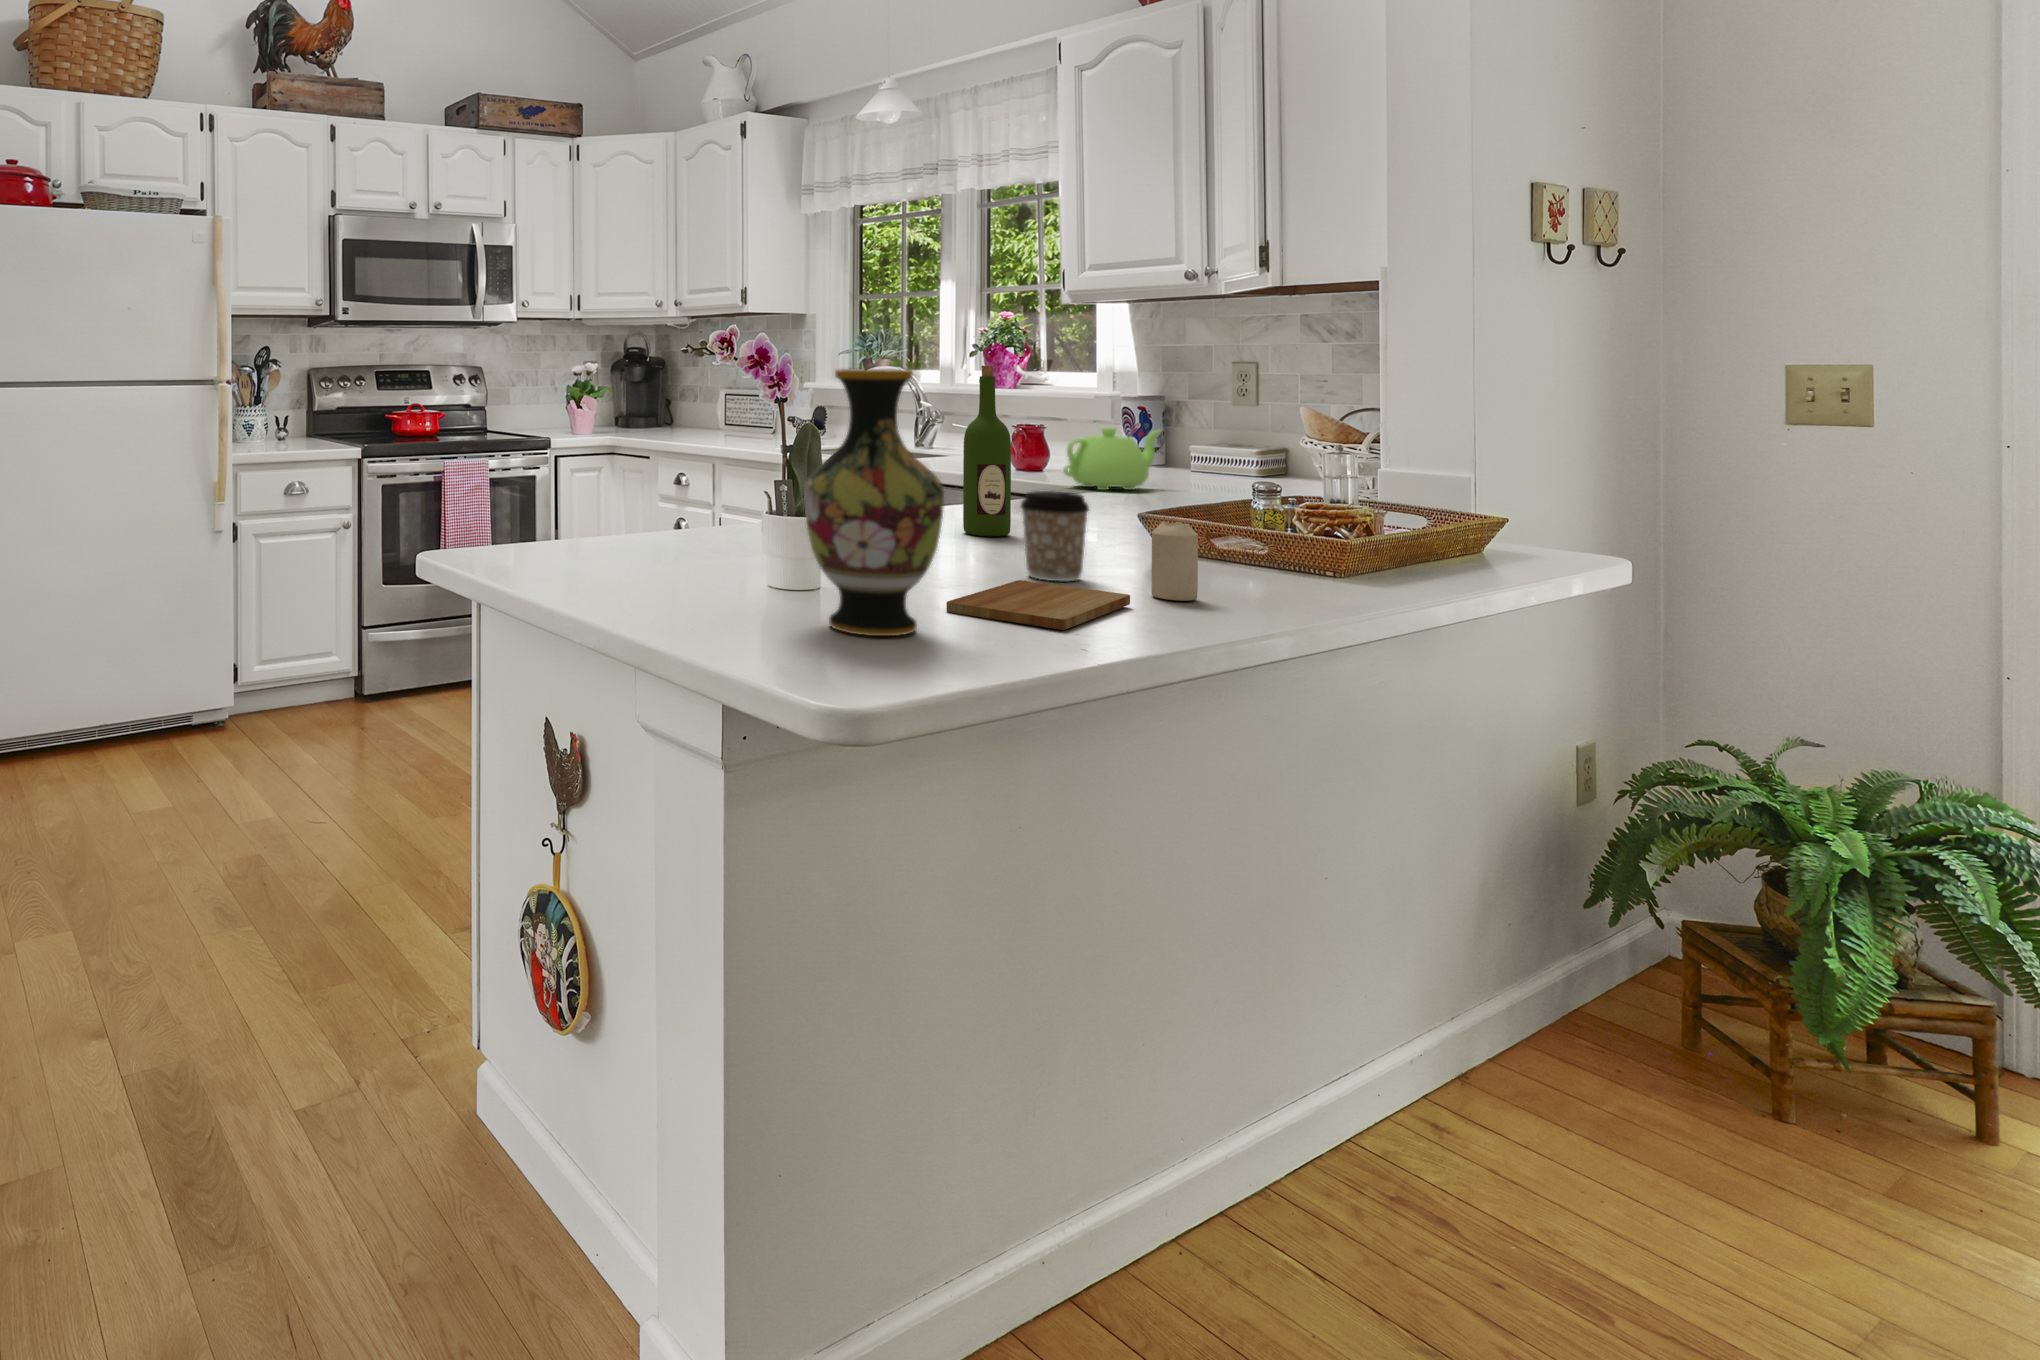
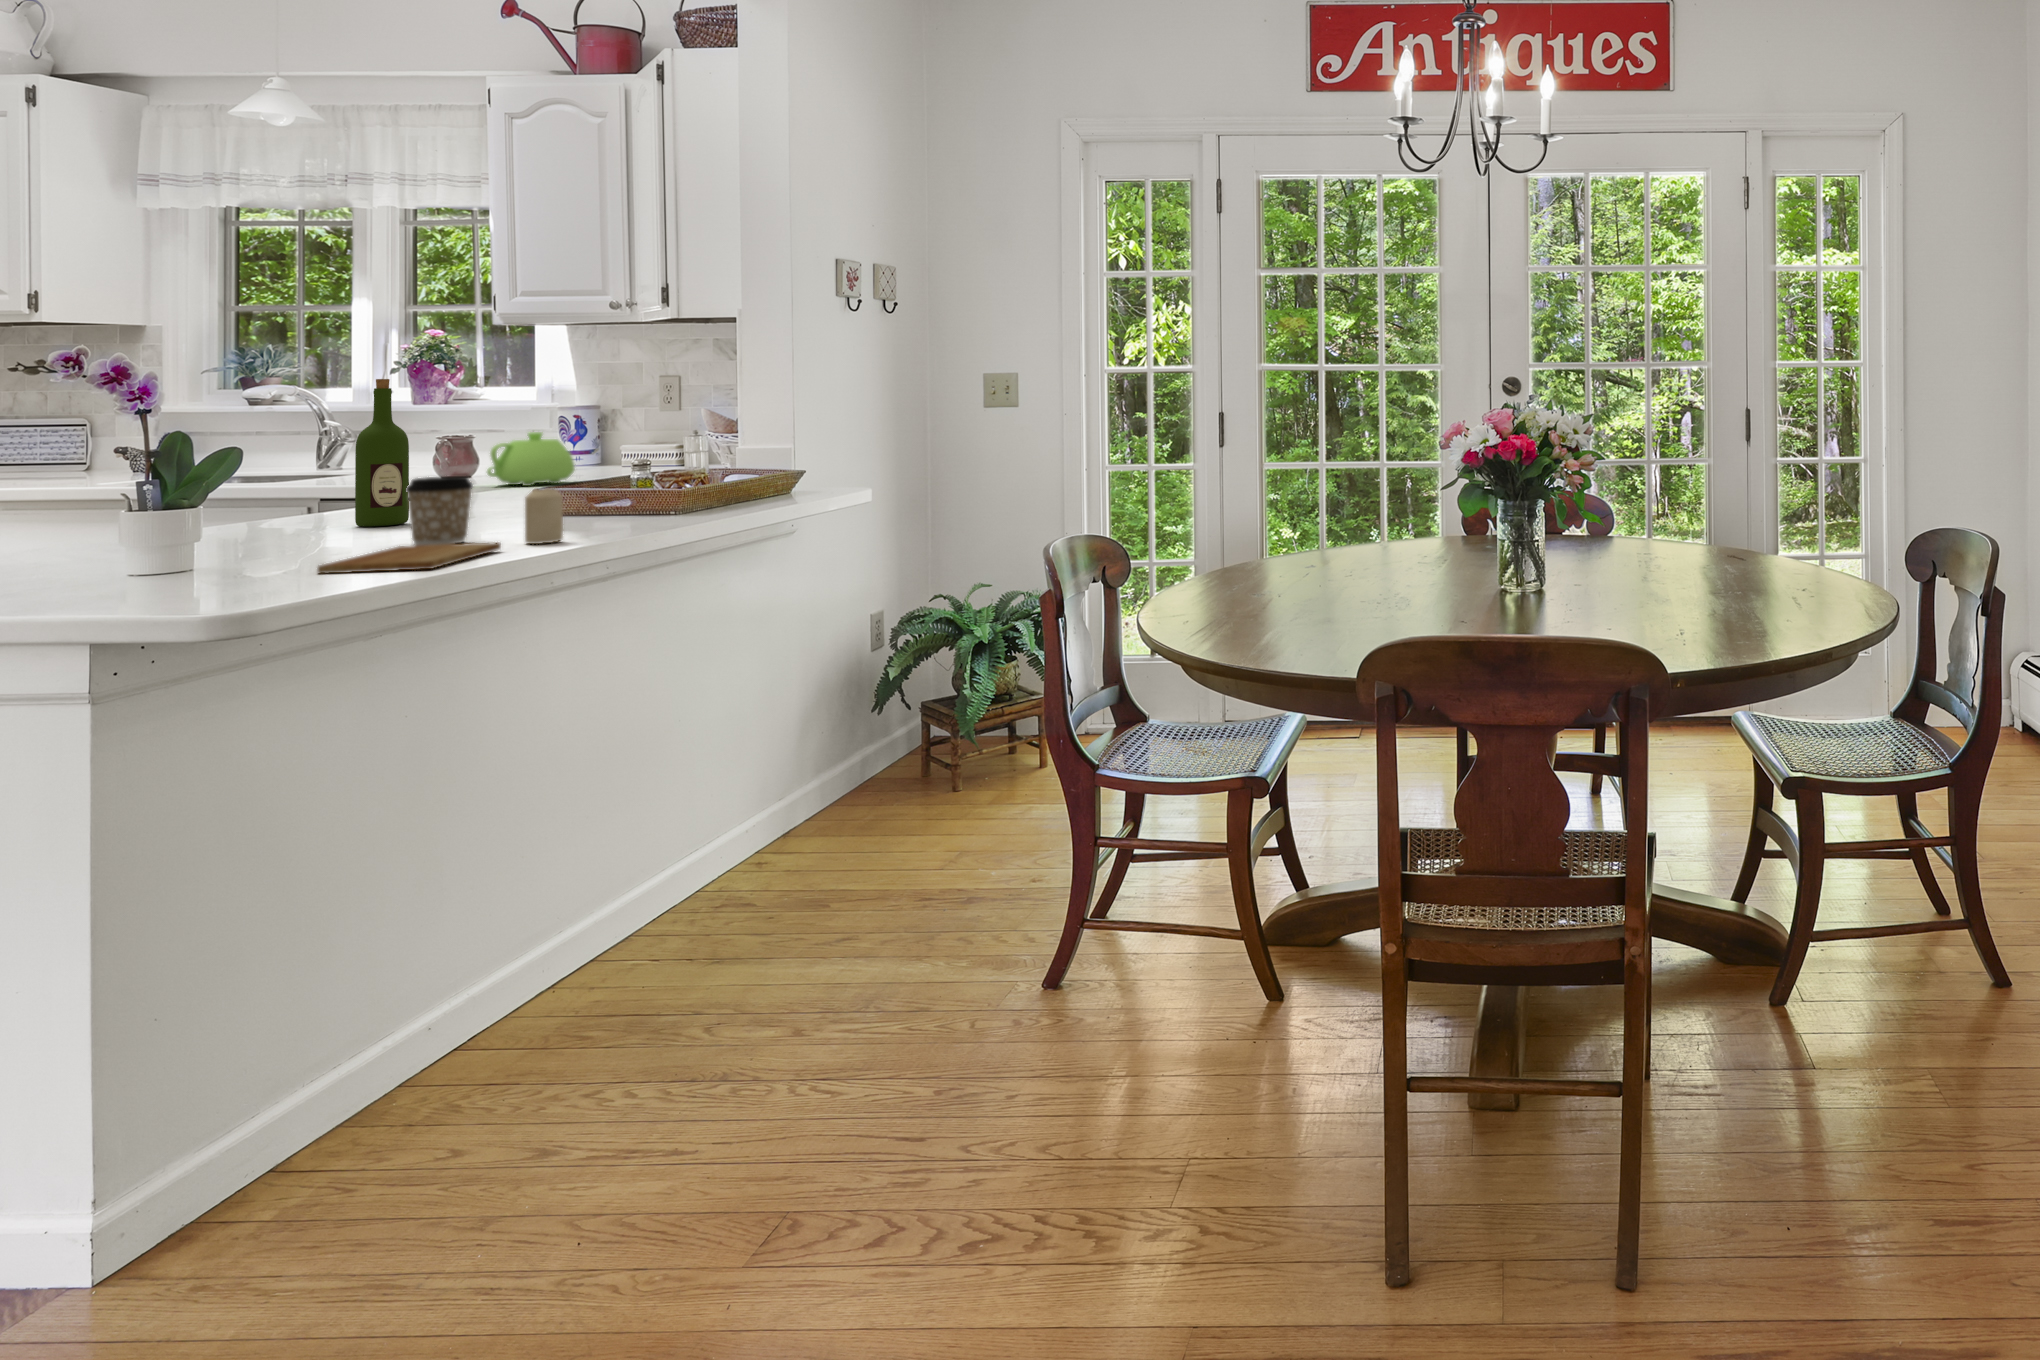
vase: present [804,369,944,636] -> none [148,381,310,597]

